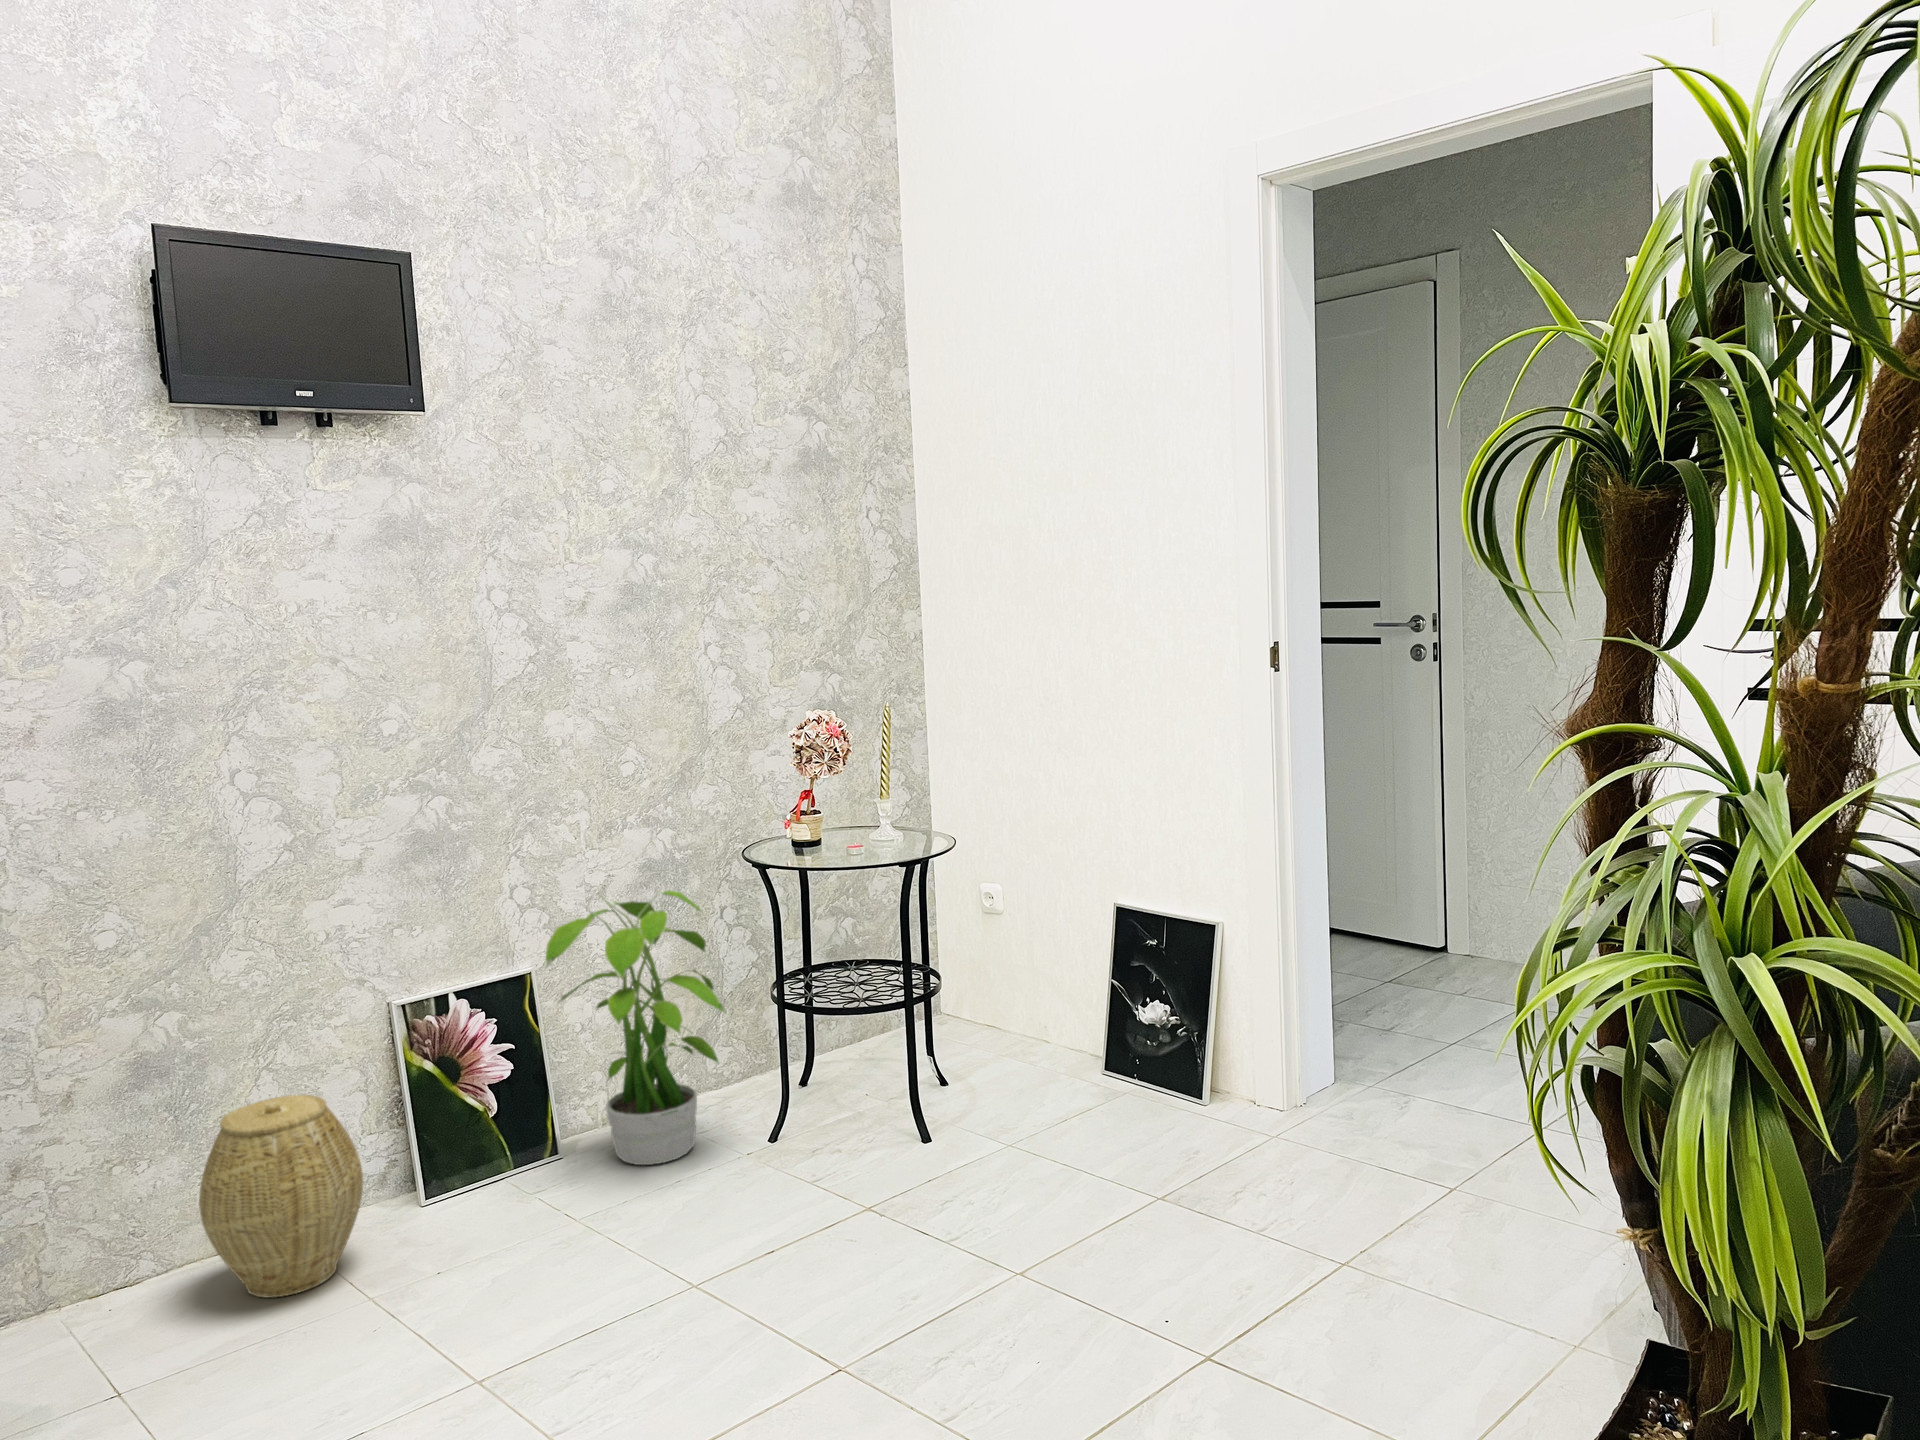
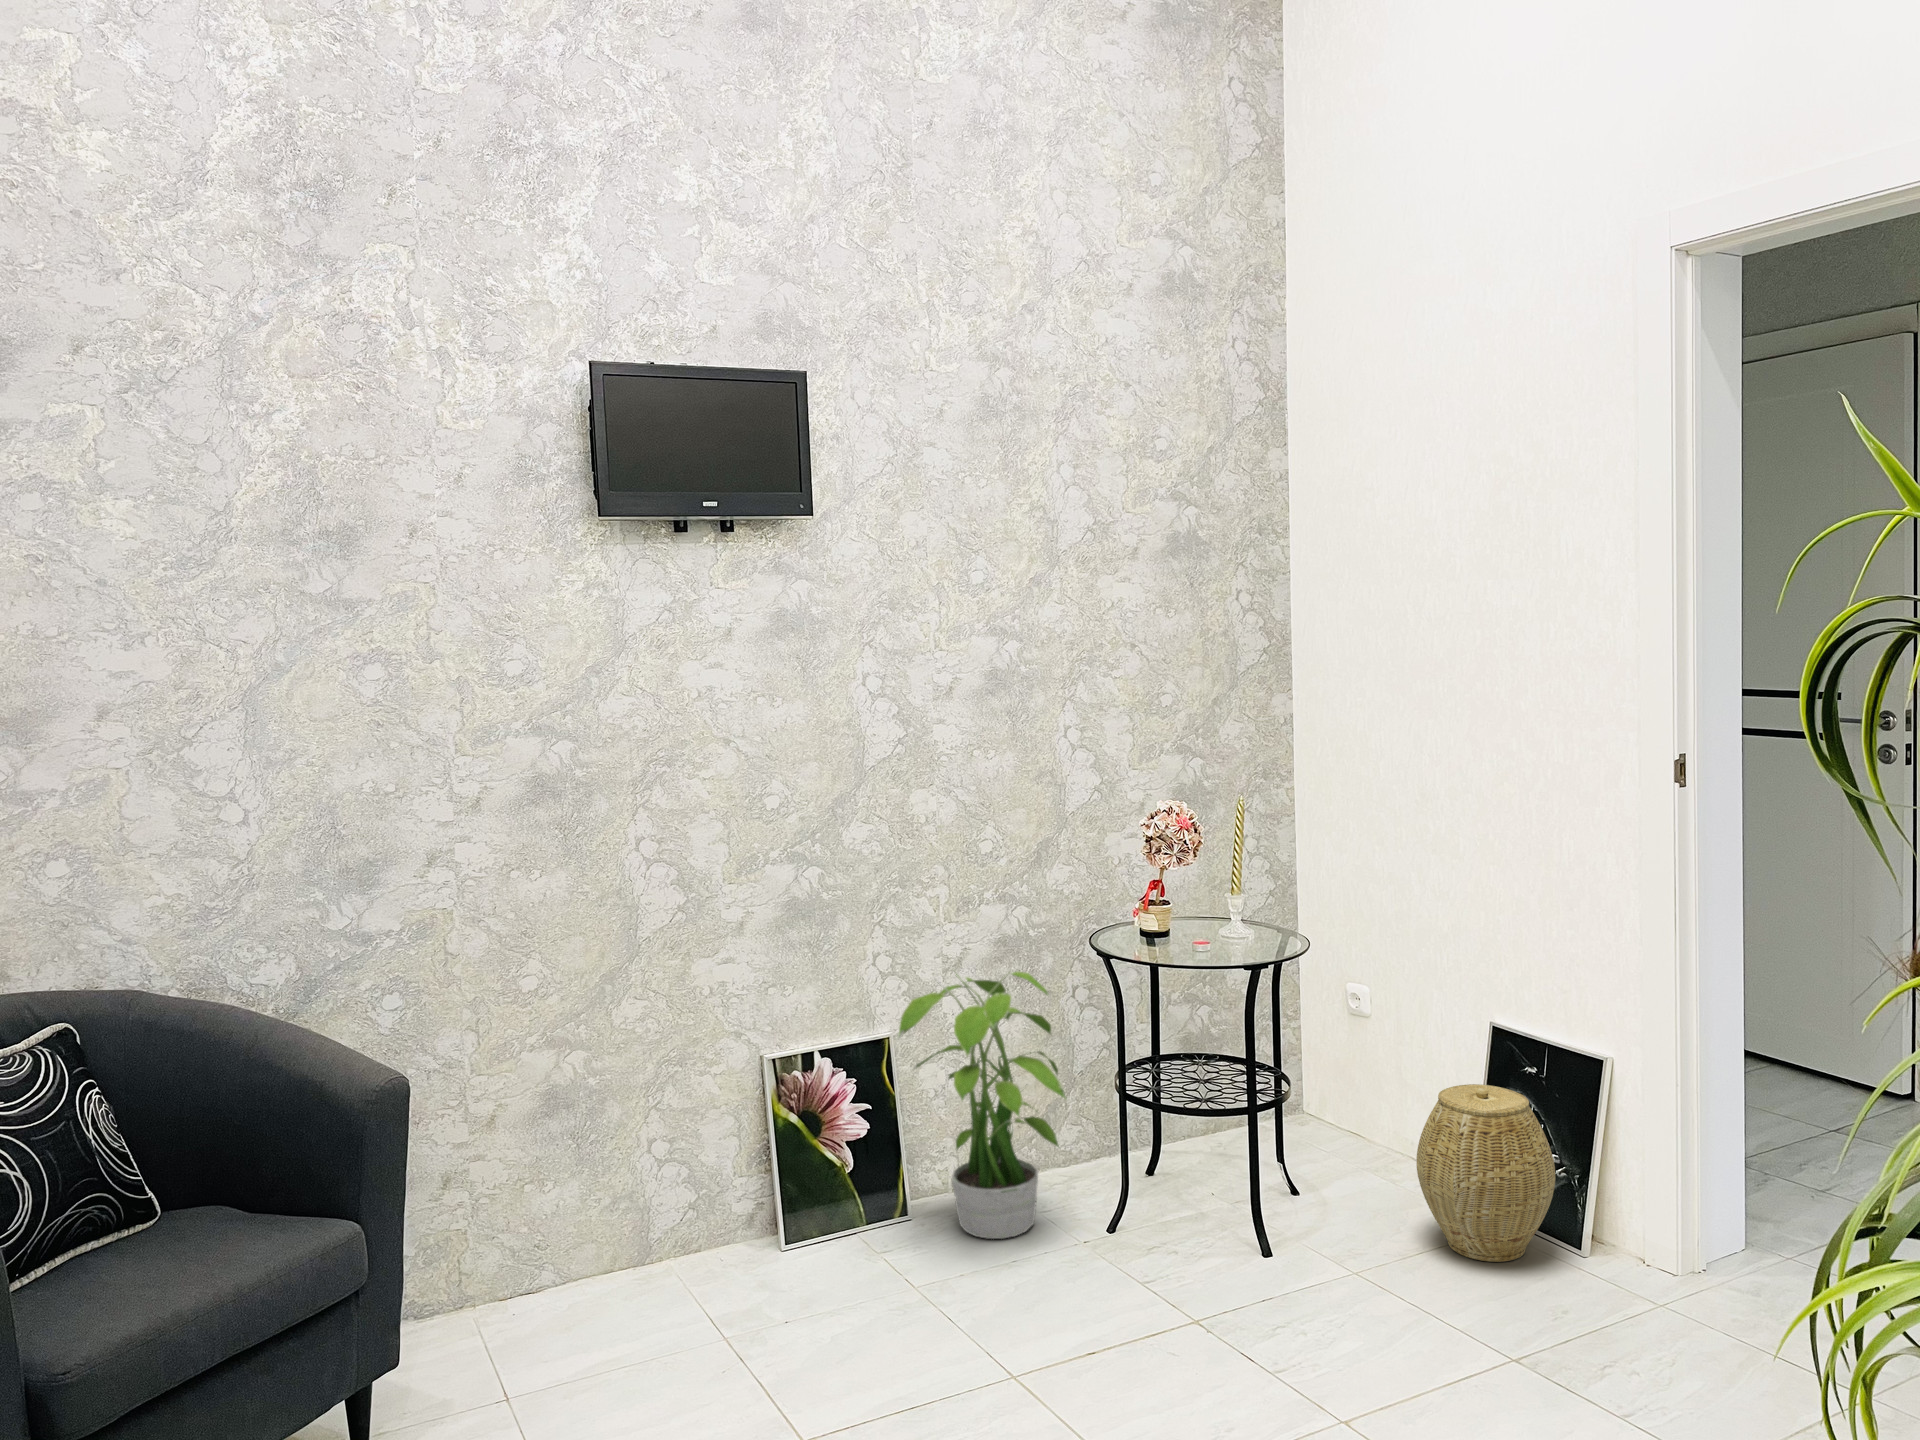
woven basket: present [199,1095,363,1298] -> present [1416,1084,1555,1262]

